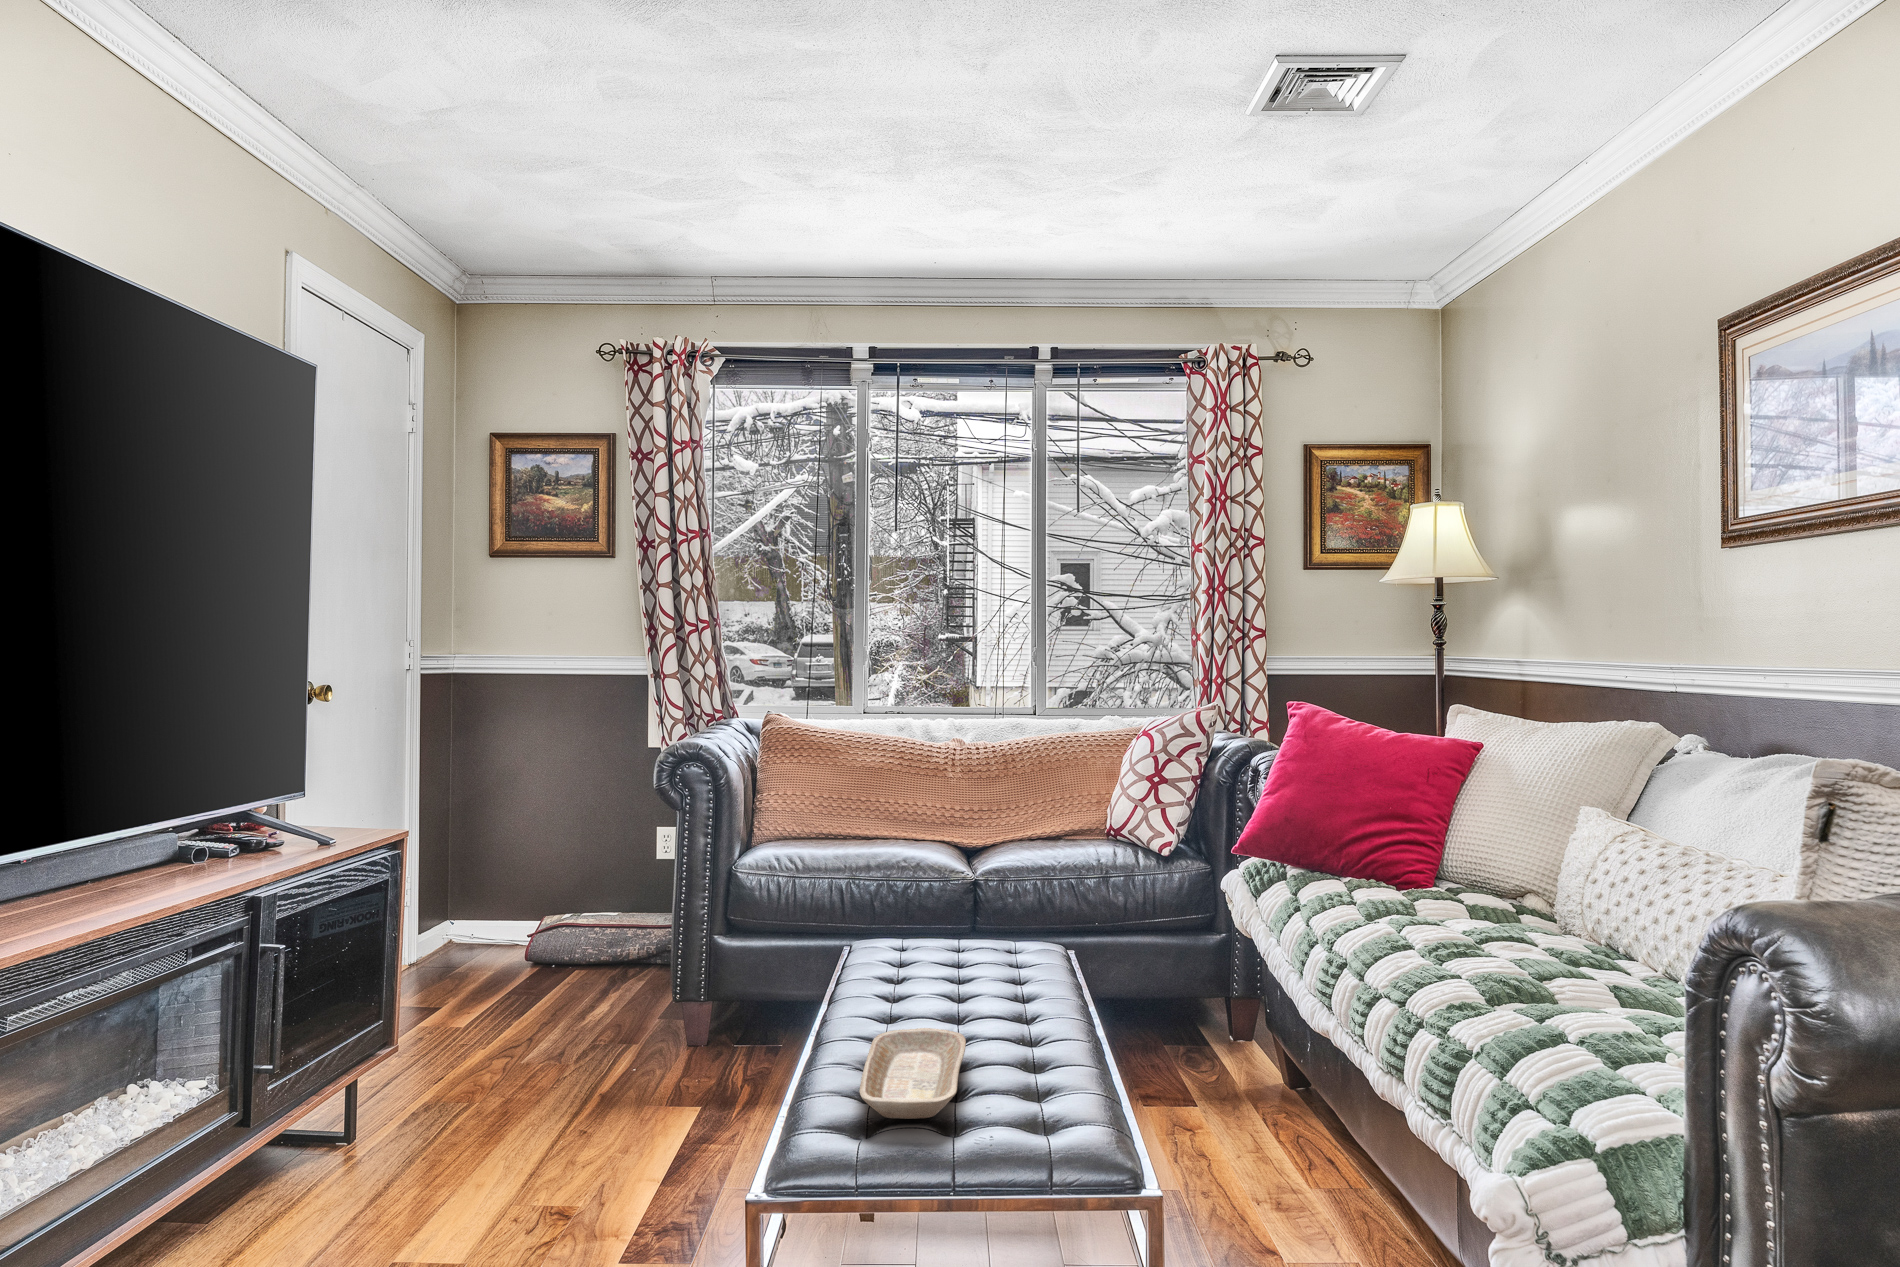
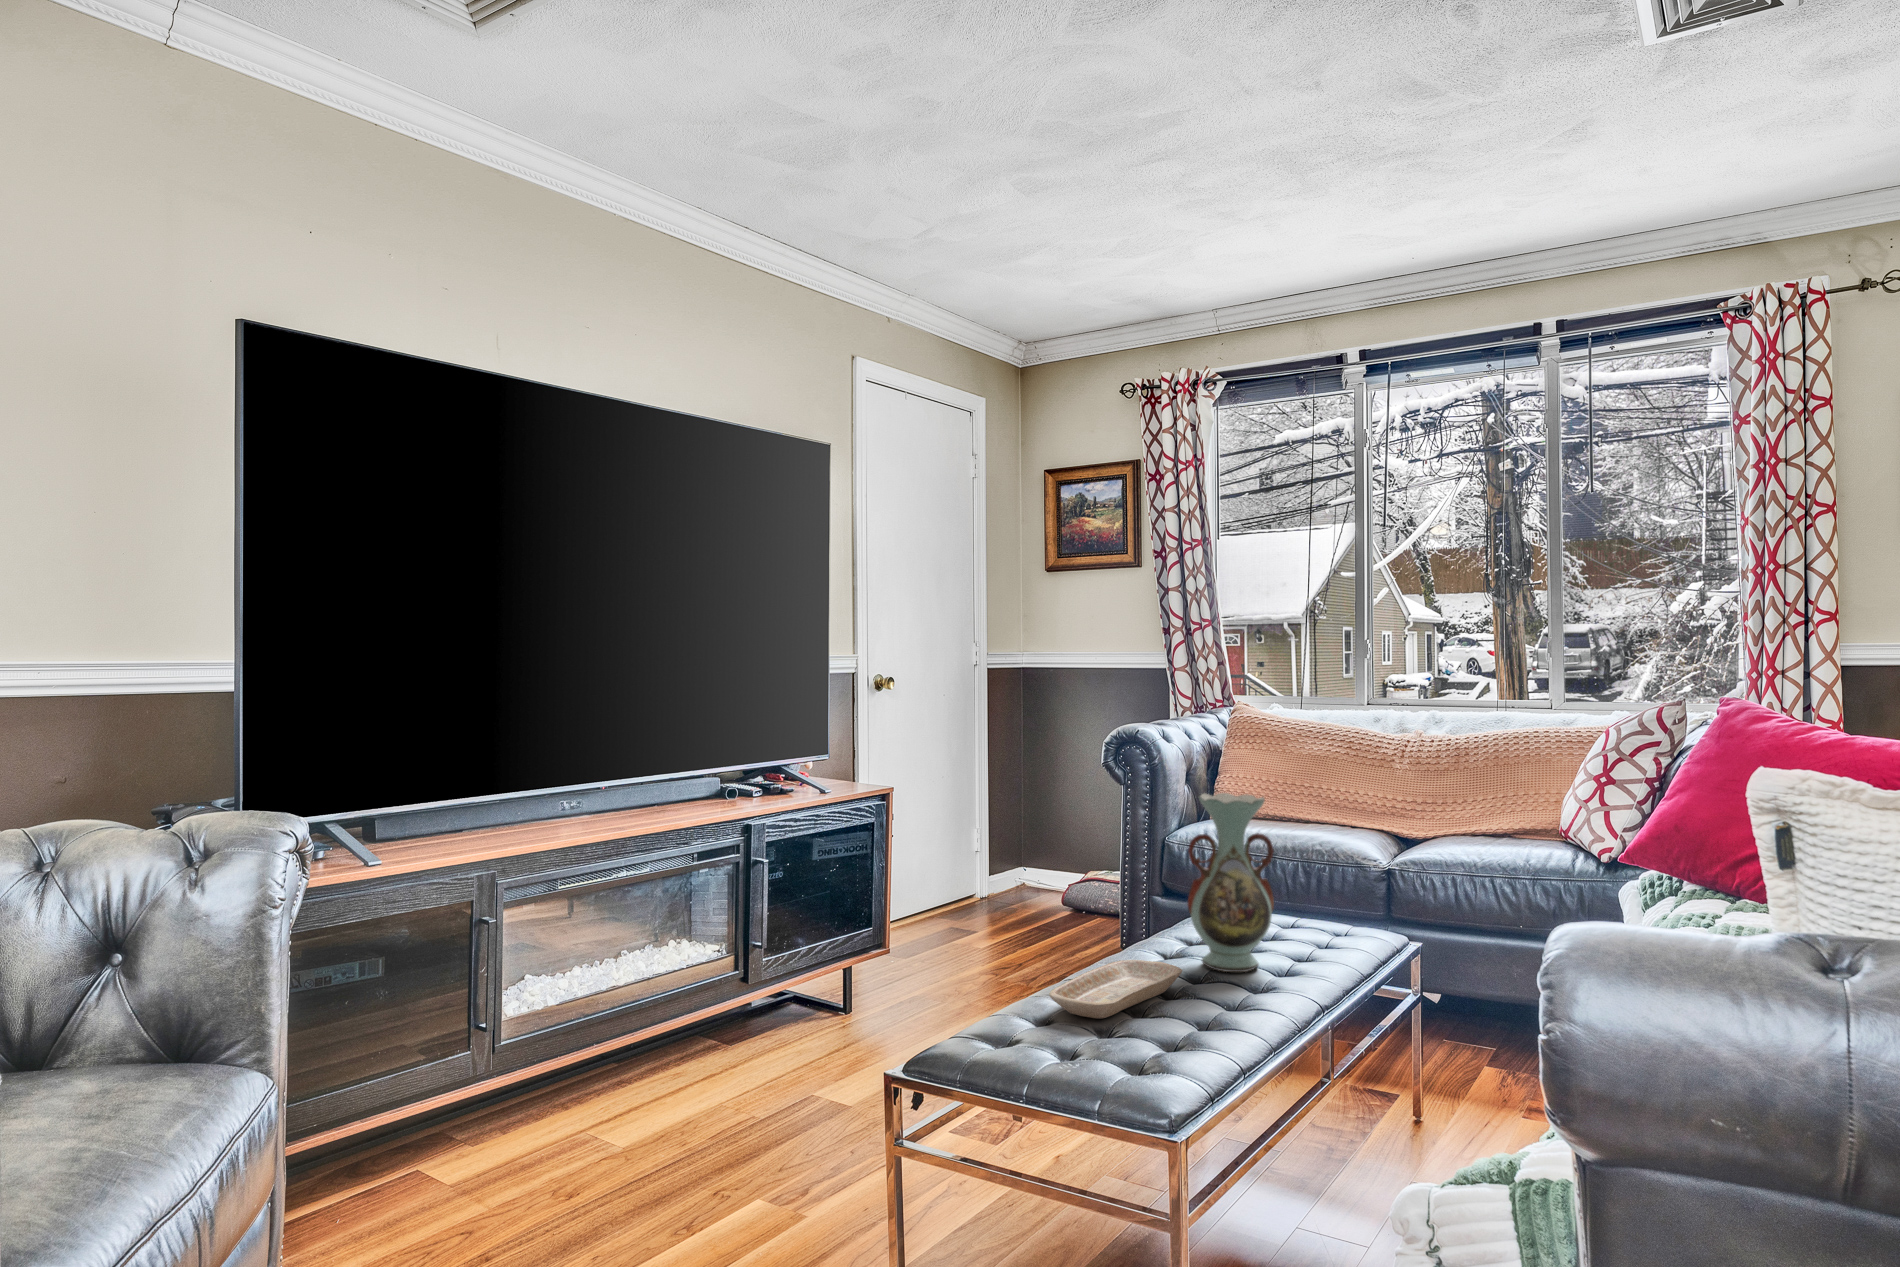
decorative vase: none [931,817,1023,1026] -> present [1188,793,1274,972]

